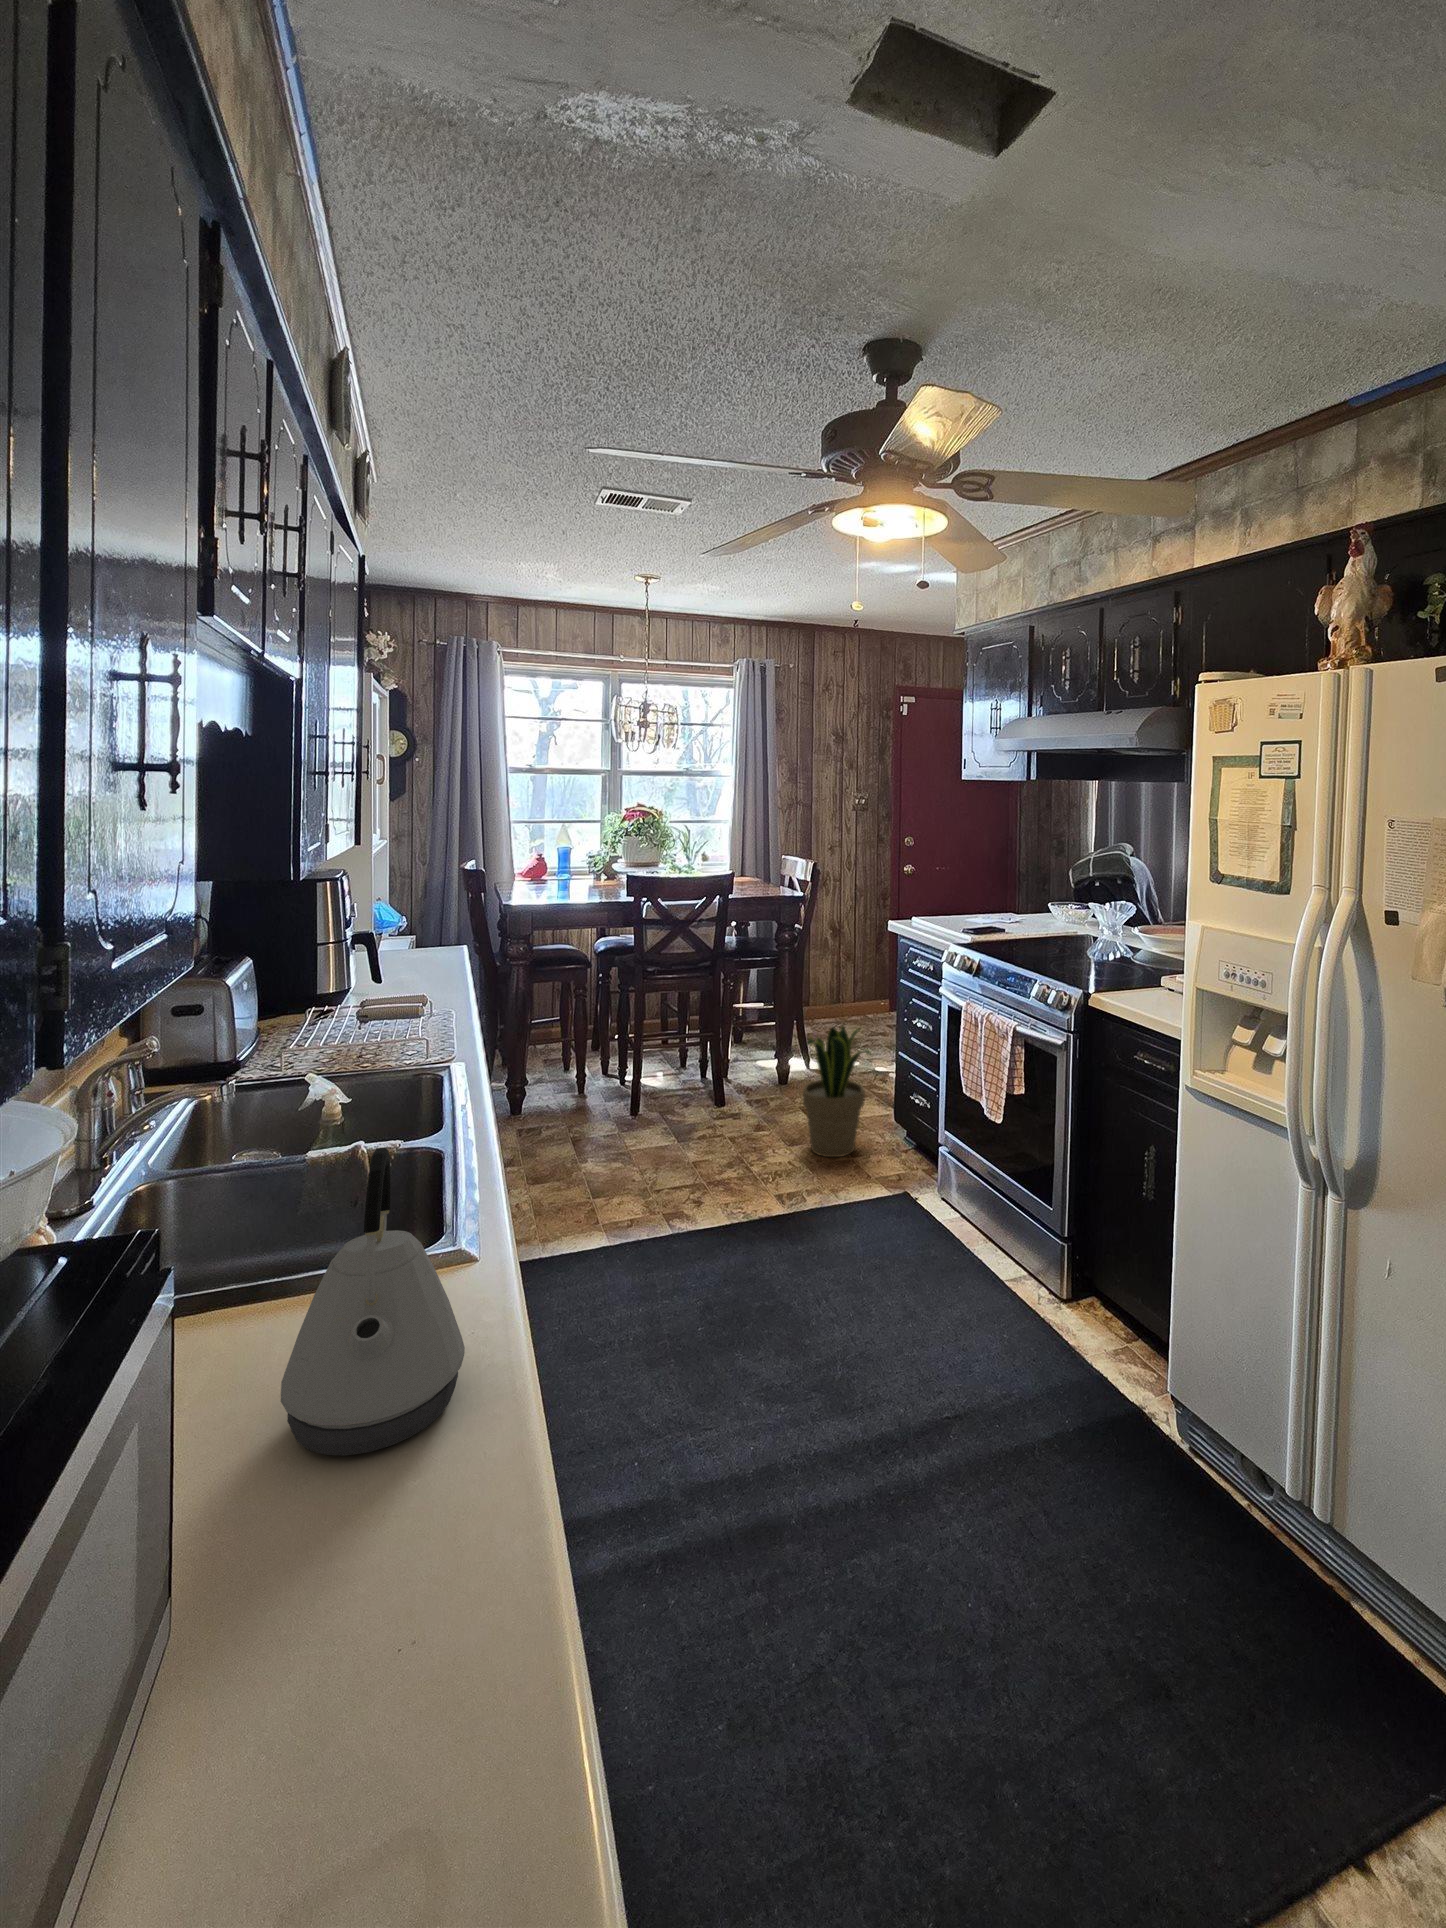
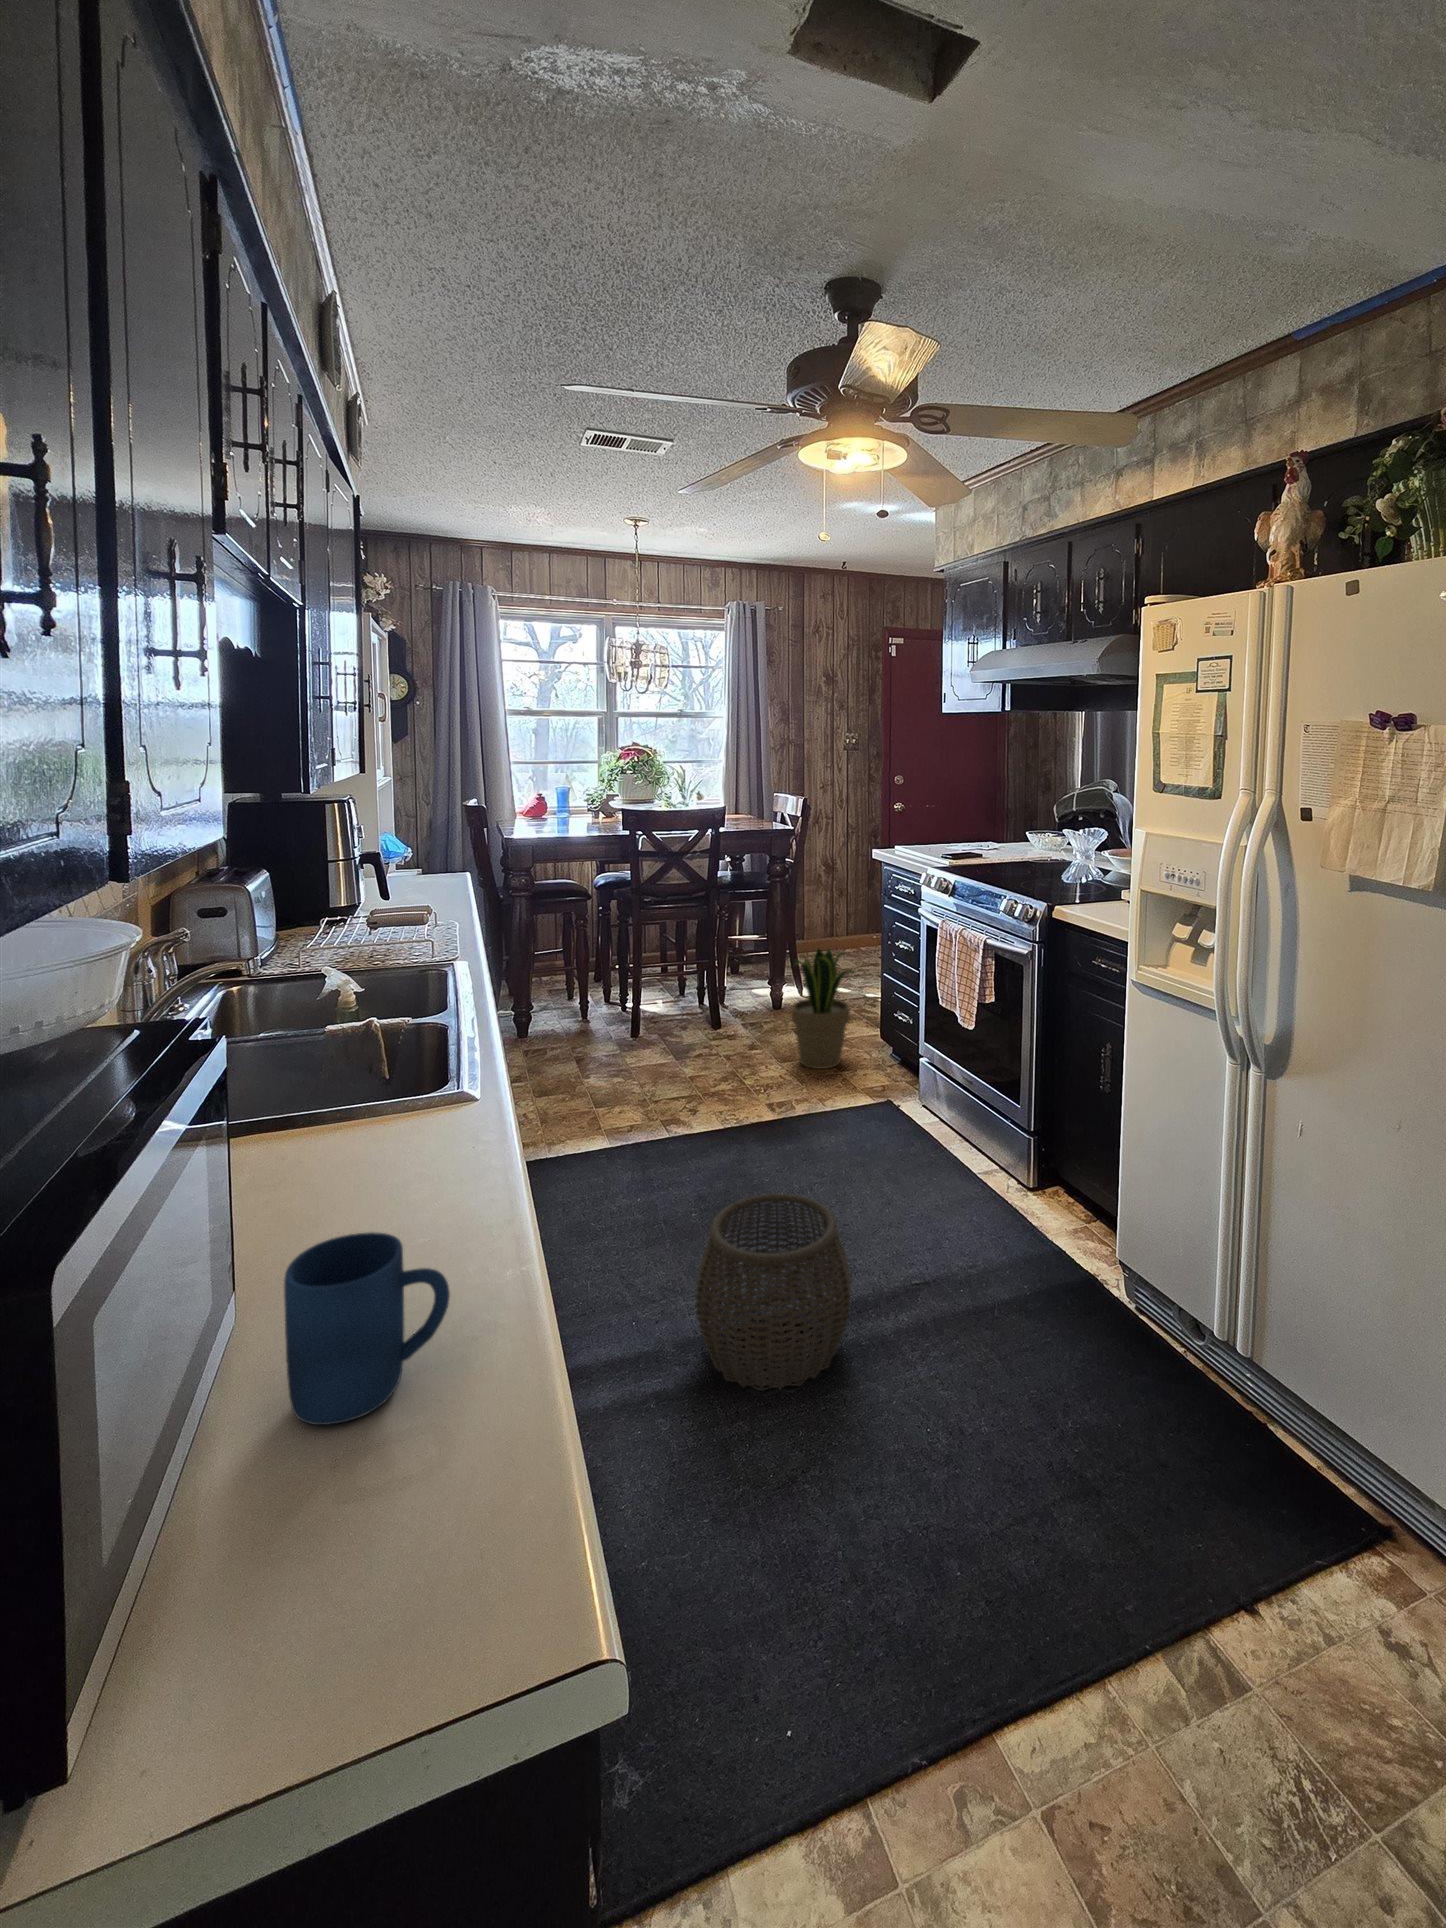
kettle: present [281,1148,465,1455] -> none [311,985,465,1228]
woven basket: none [707,1323,882,1561] -> present [695,1193,852,1391]
mug: none [240,1516,450,1801] -> present [284,1232,450,1425]

